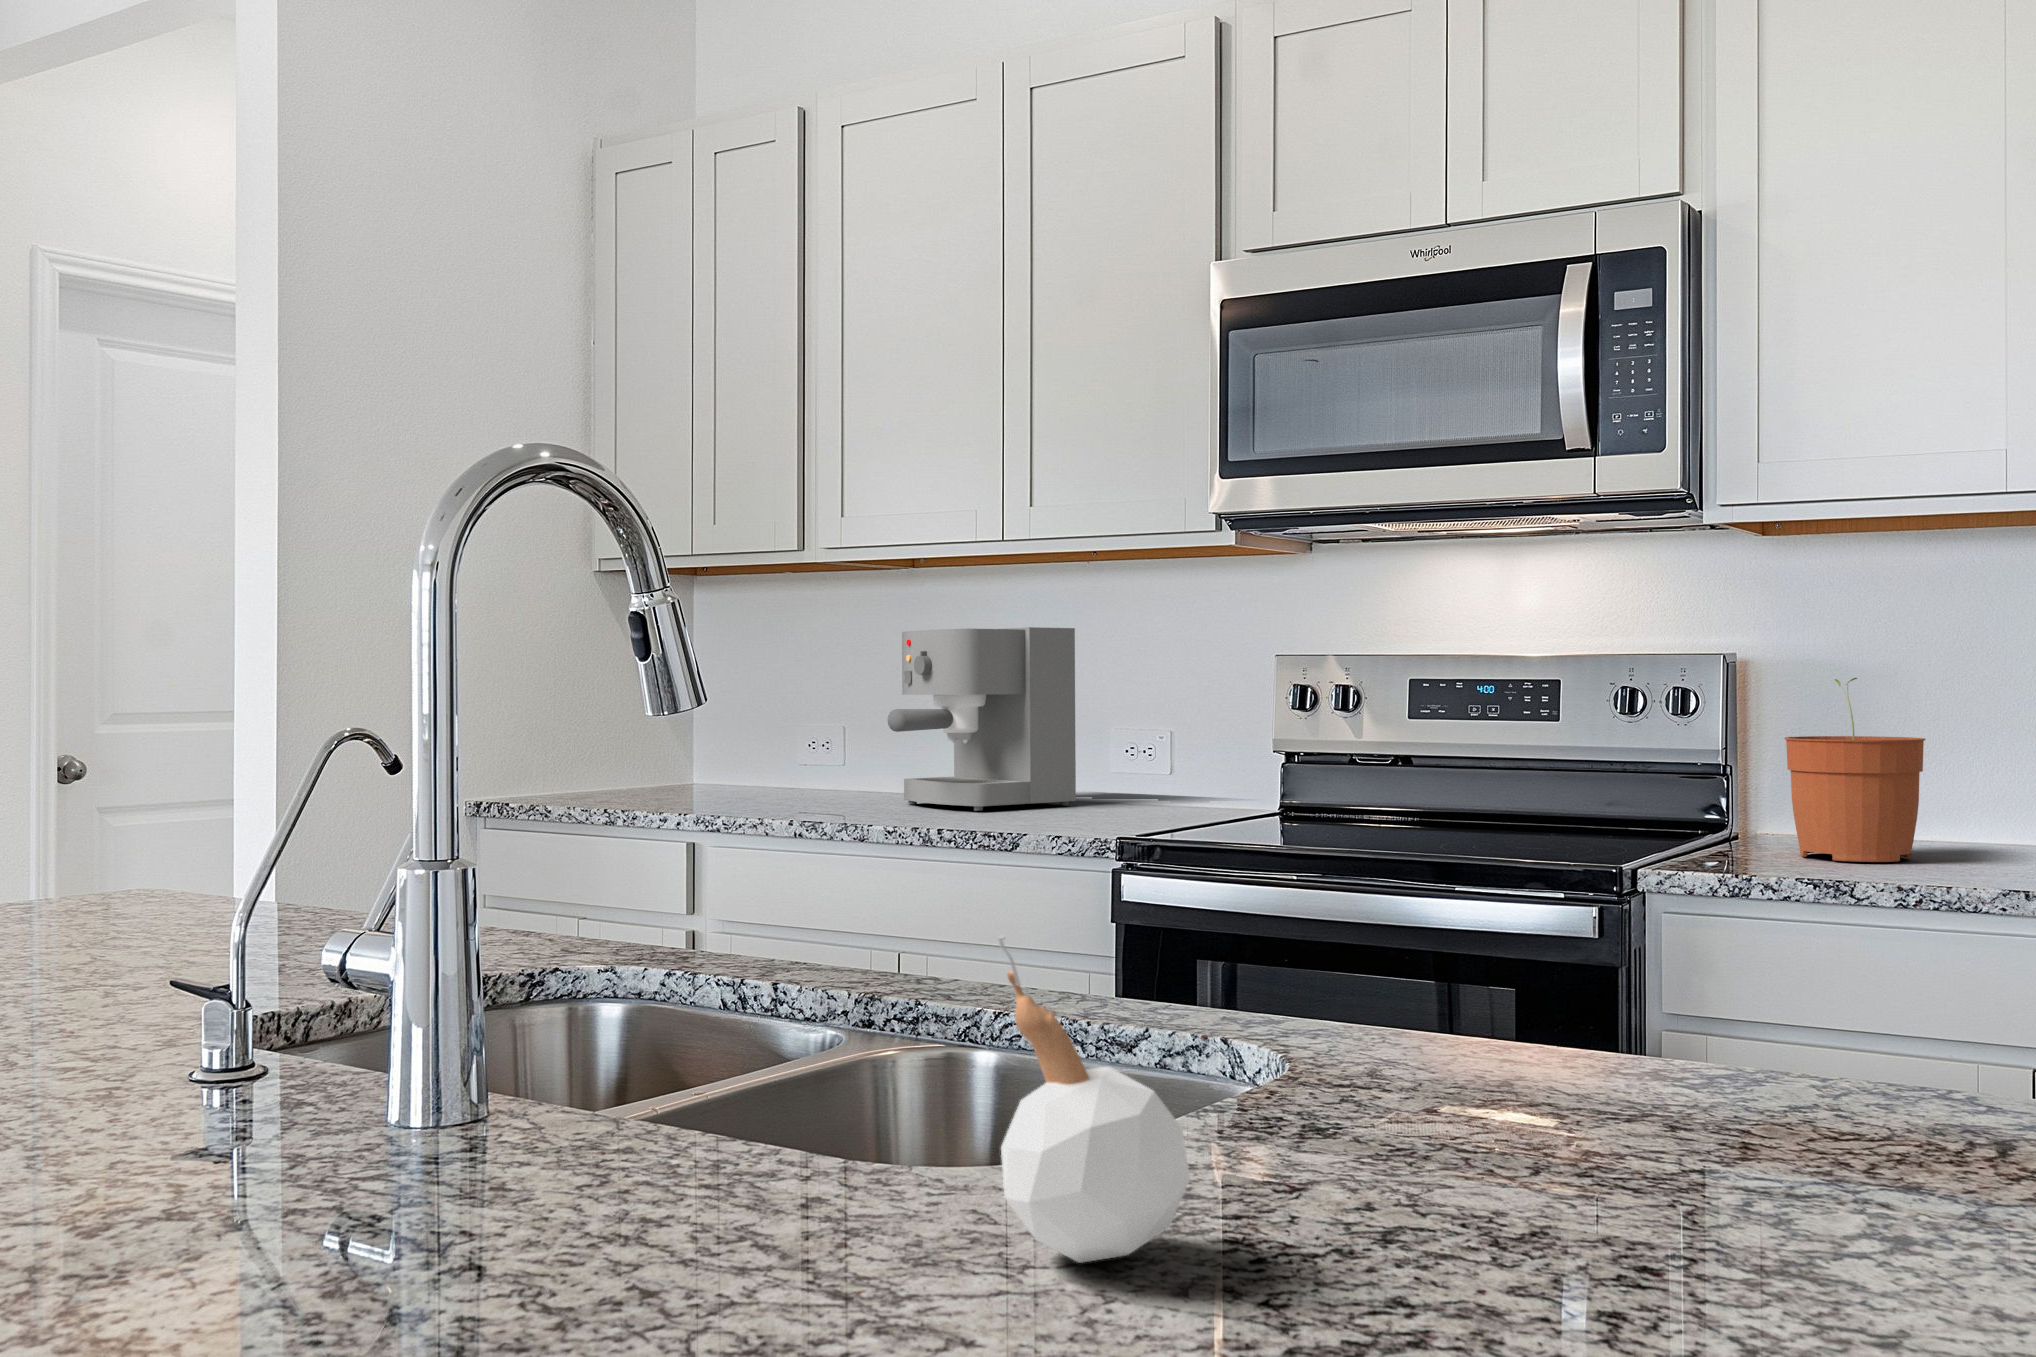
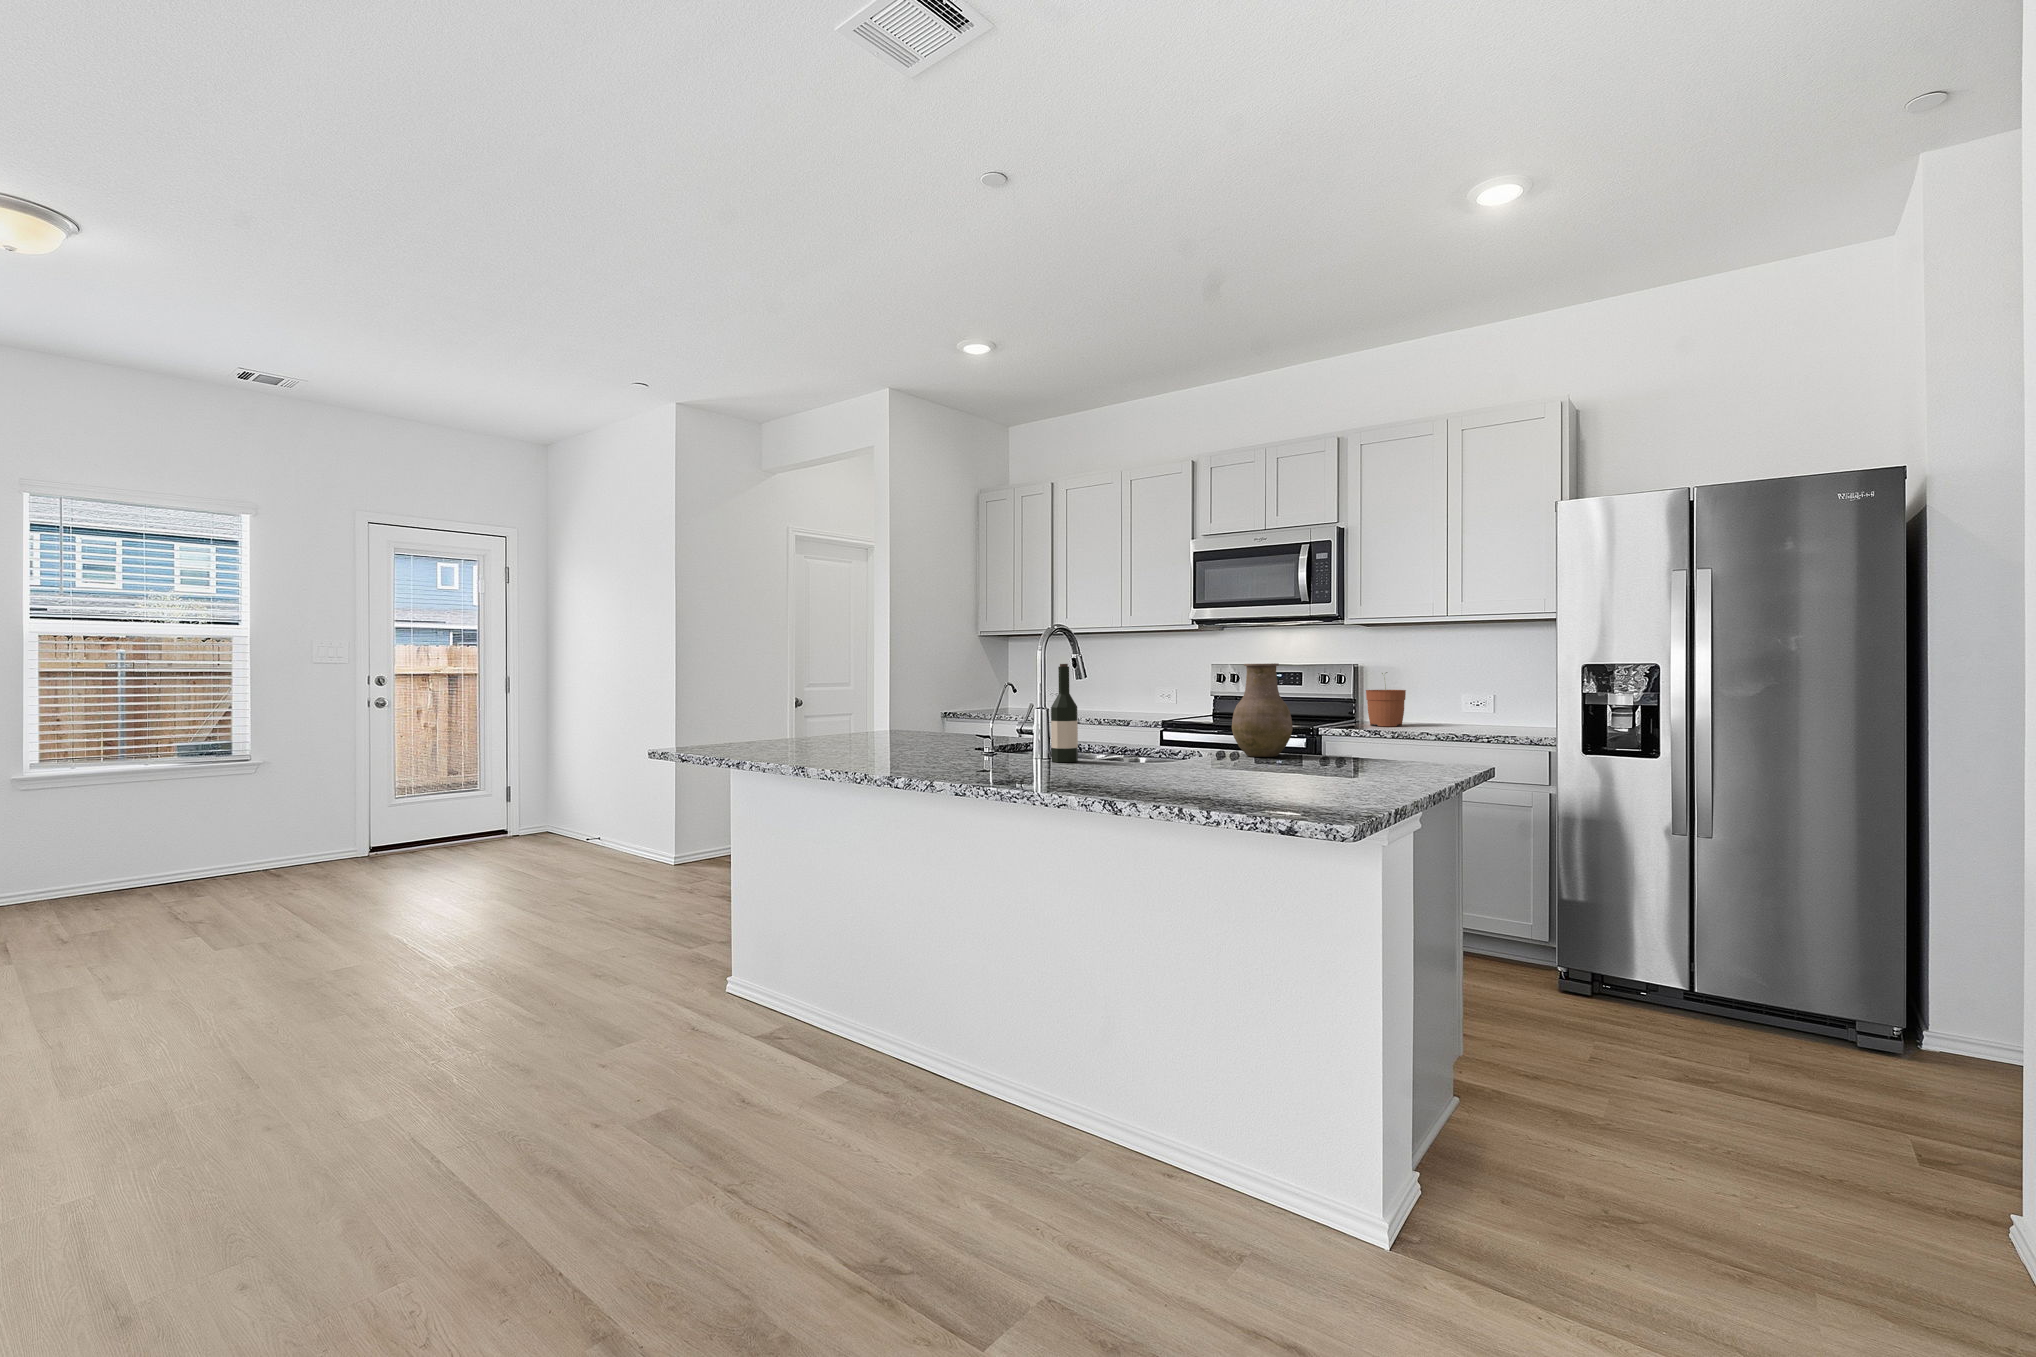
wine bottle: none [190,575,389,1273] -> present [1051,664,1078,762]
vase: none [1397,597,1754,1151] -> present [1232,663,1293,757]
coffee maker: present [888,627,1076,810] -> none [1083,655,1144,716]
candle: present [998,936,1190,1263] -> none [1168,716,1197,762]

